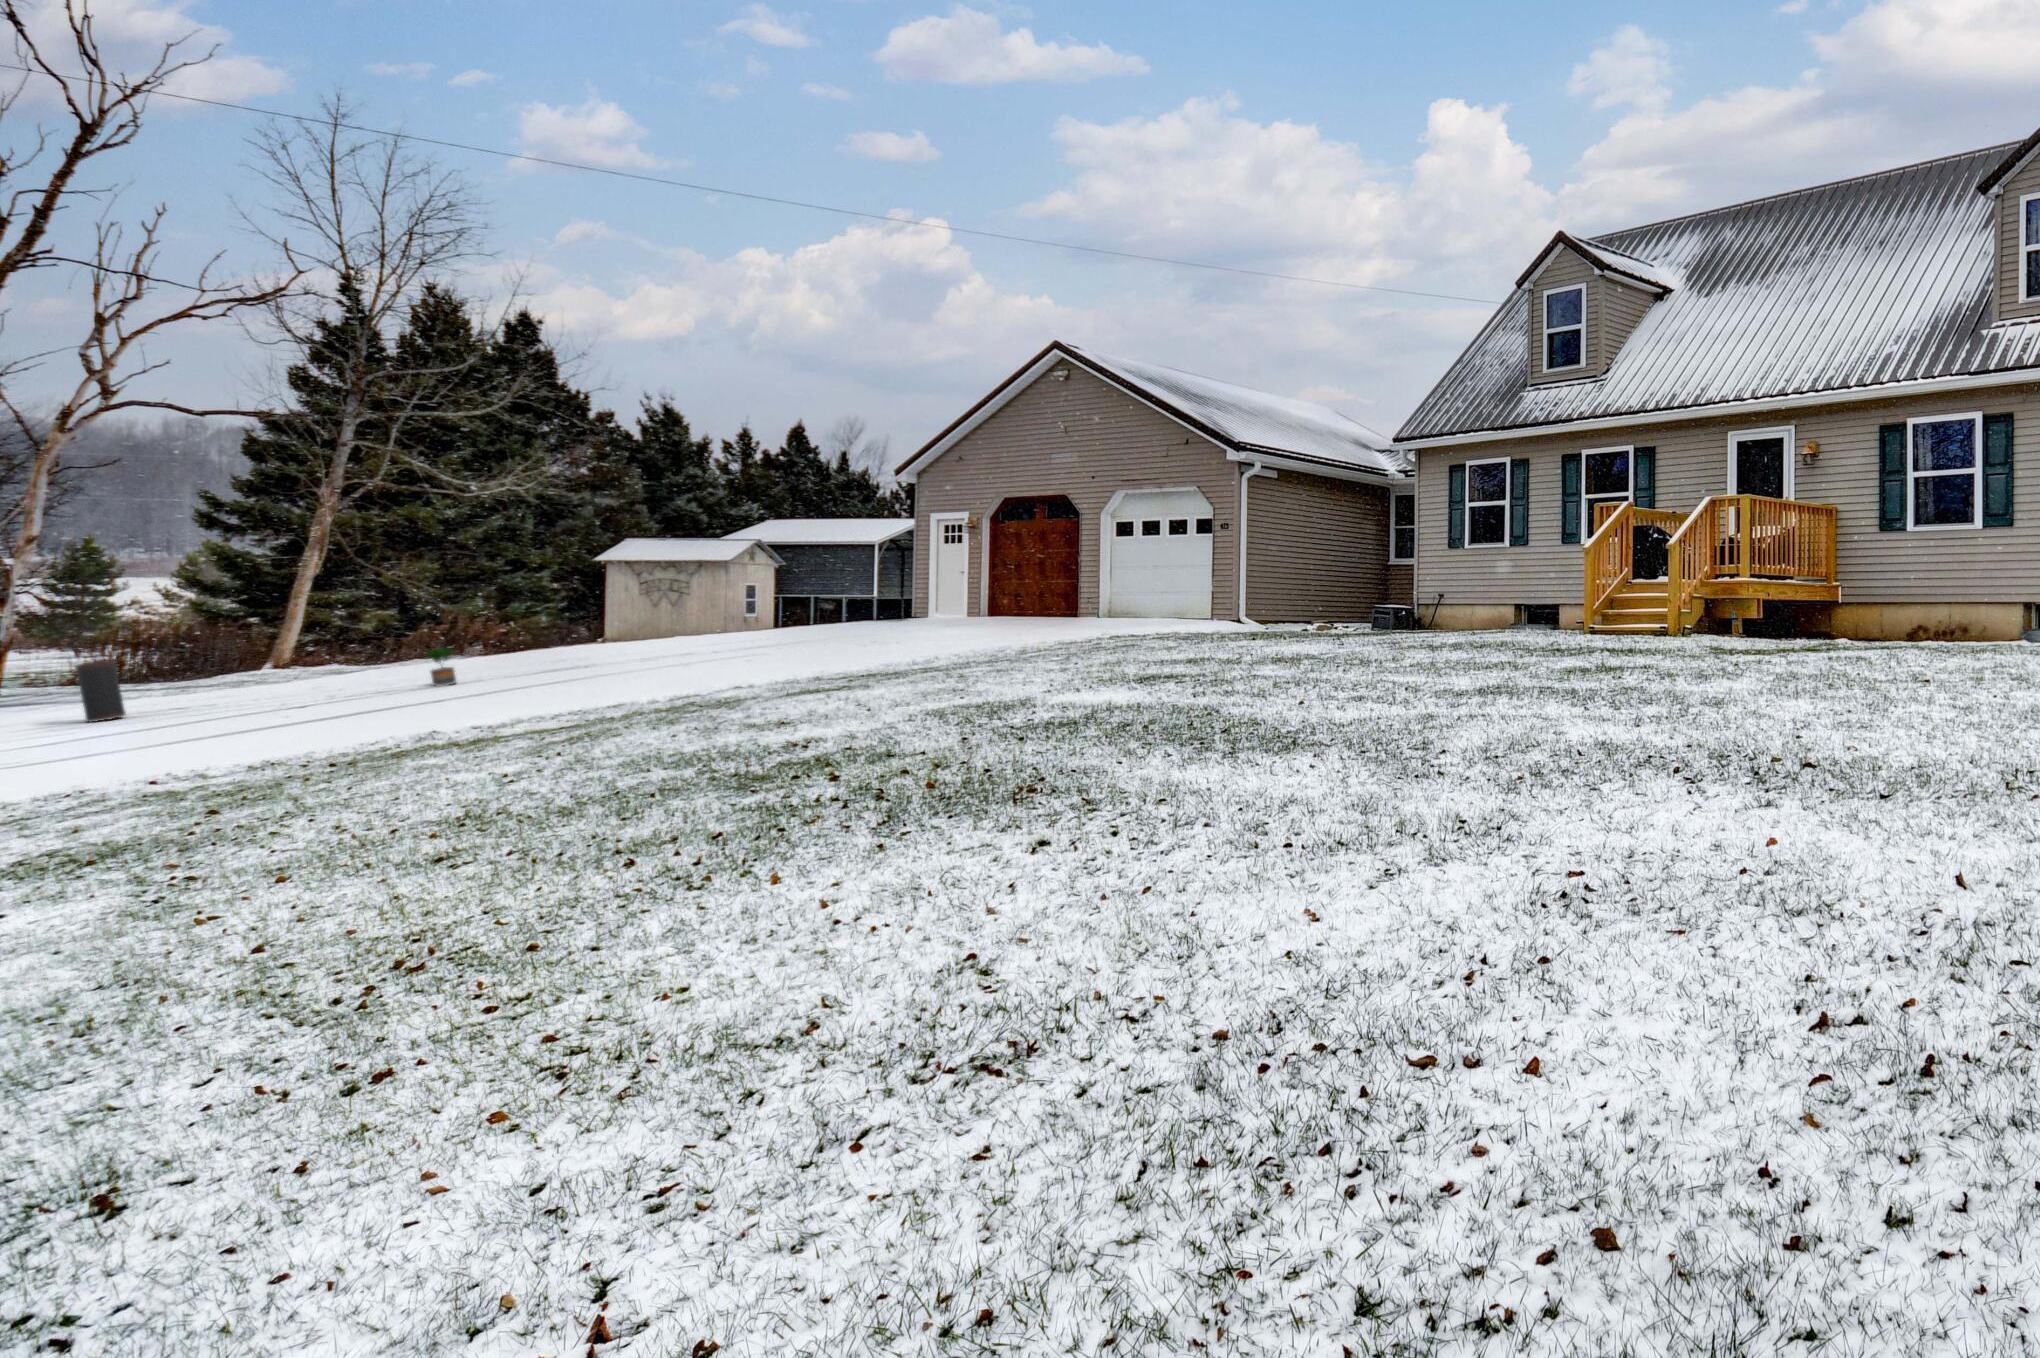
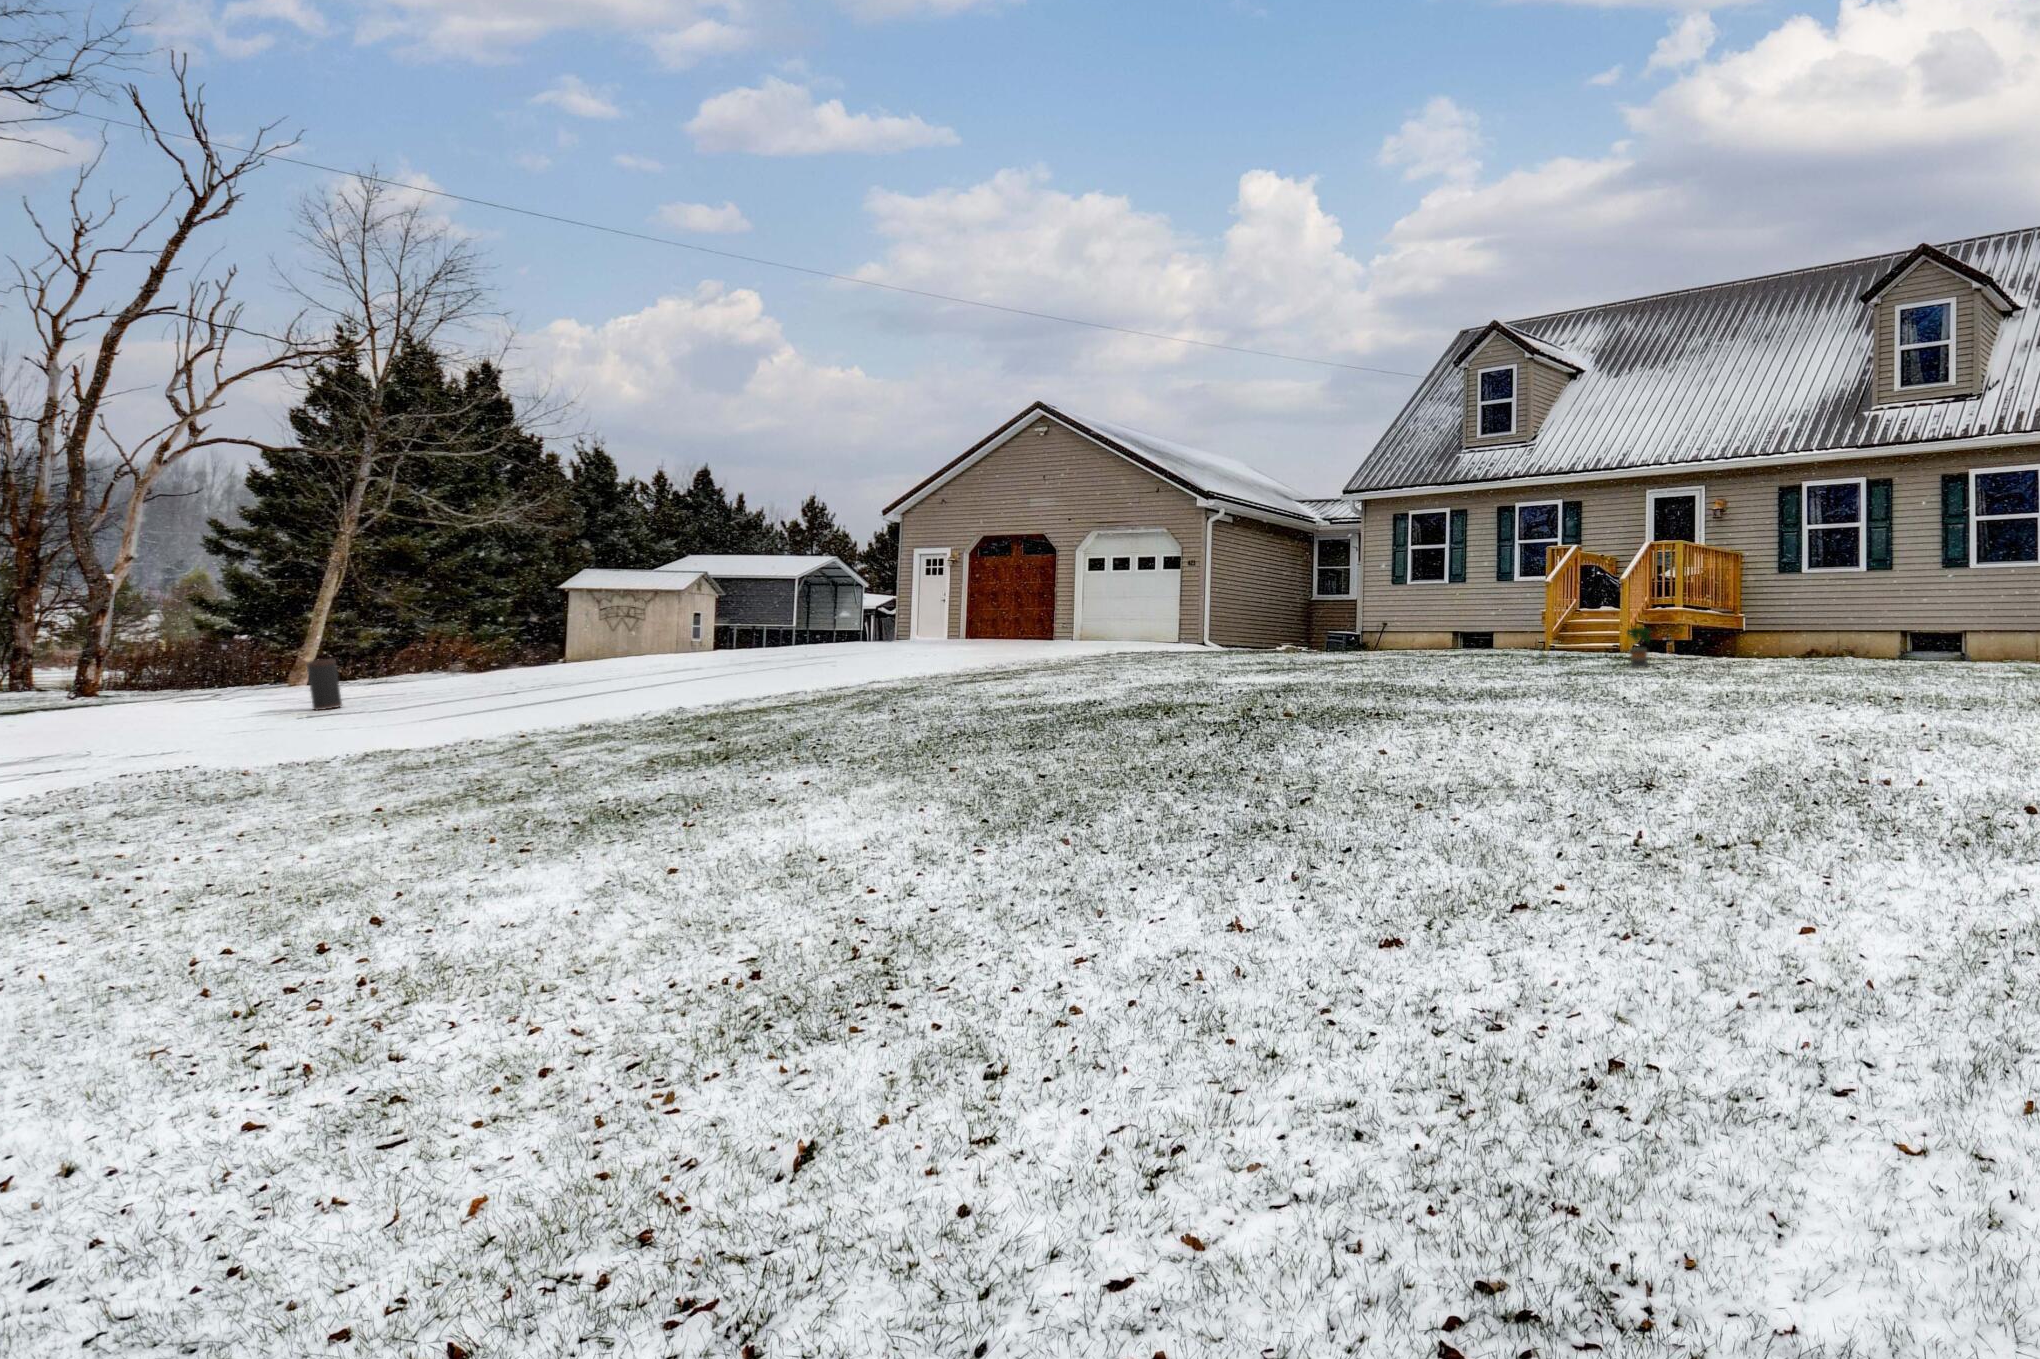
potted tree: present [426,648,457,686] -> present [1627,628,1651,667]

